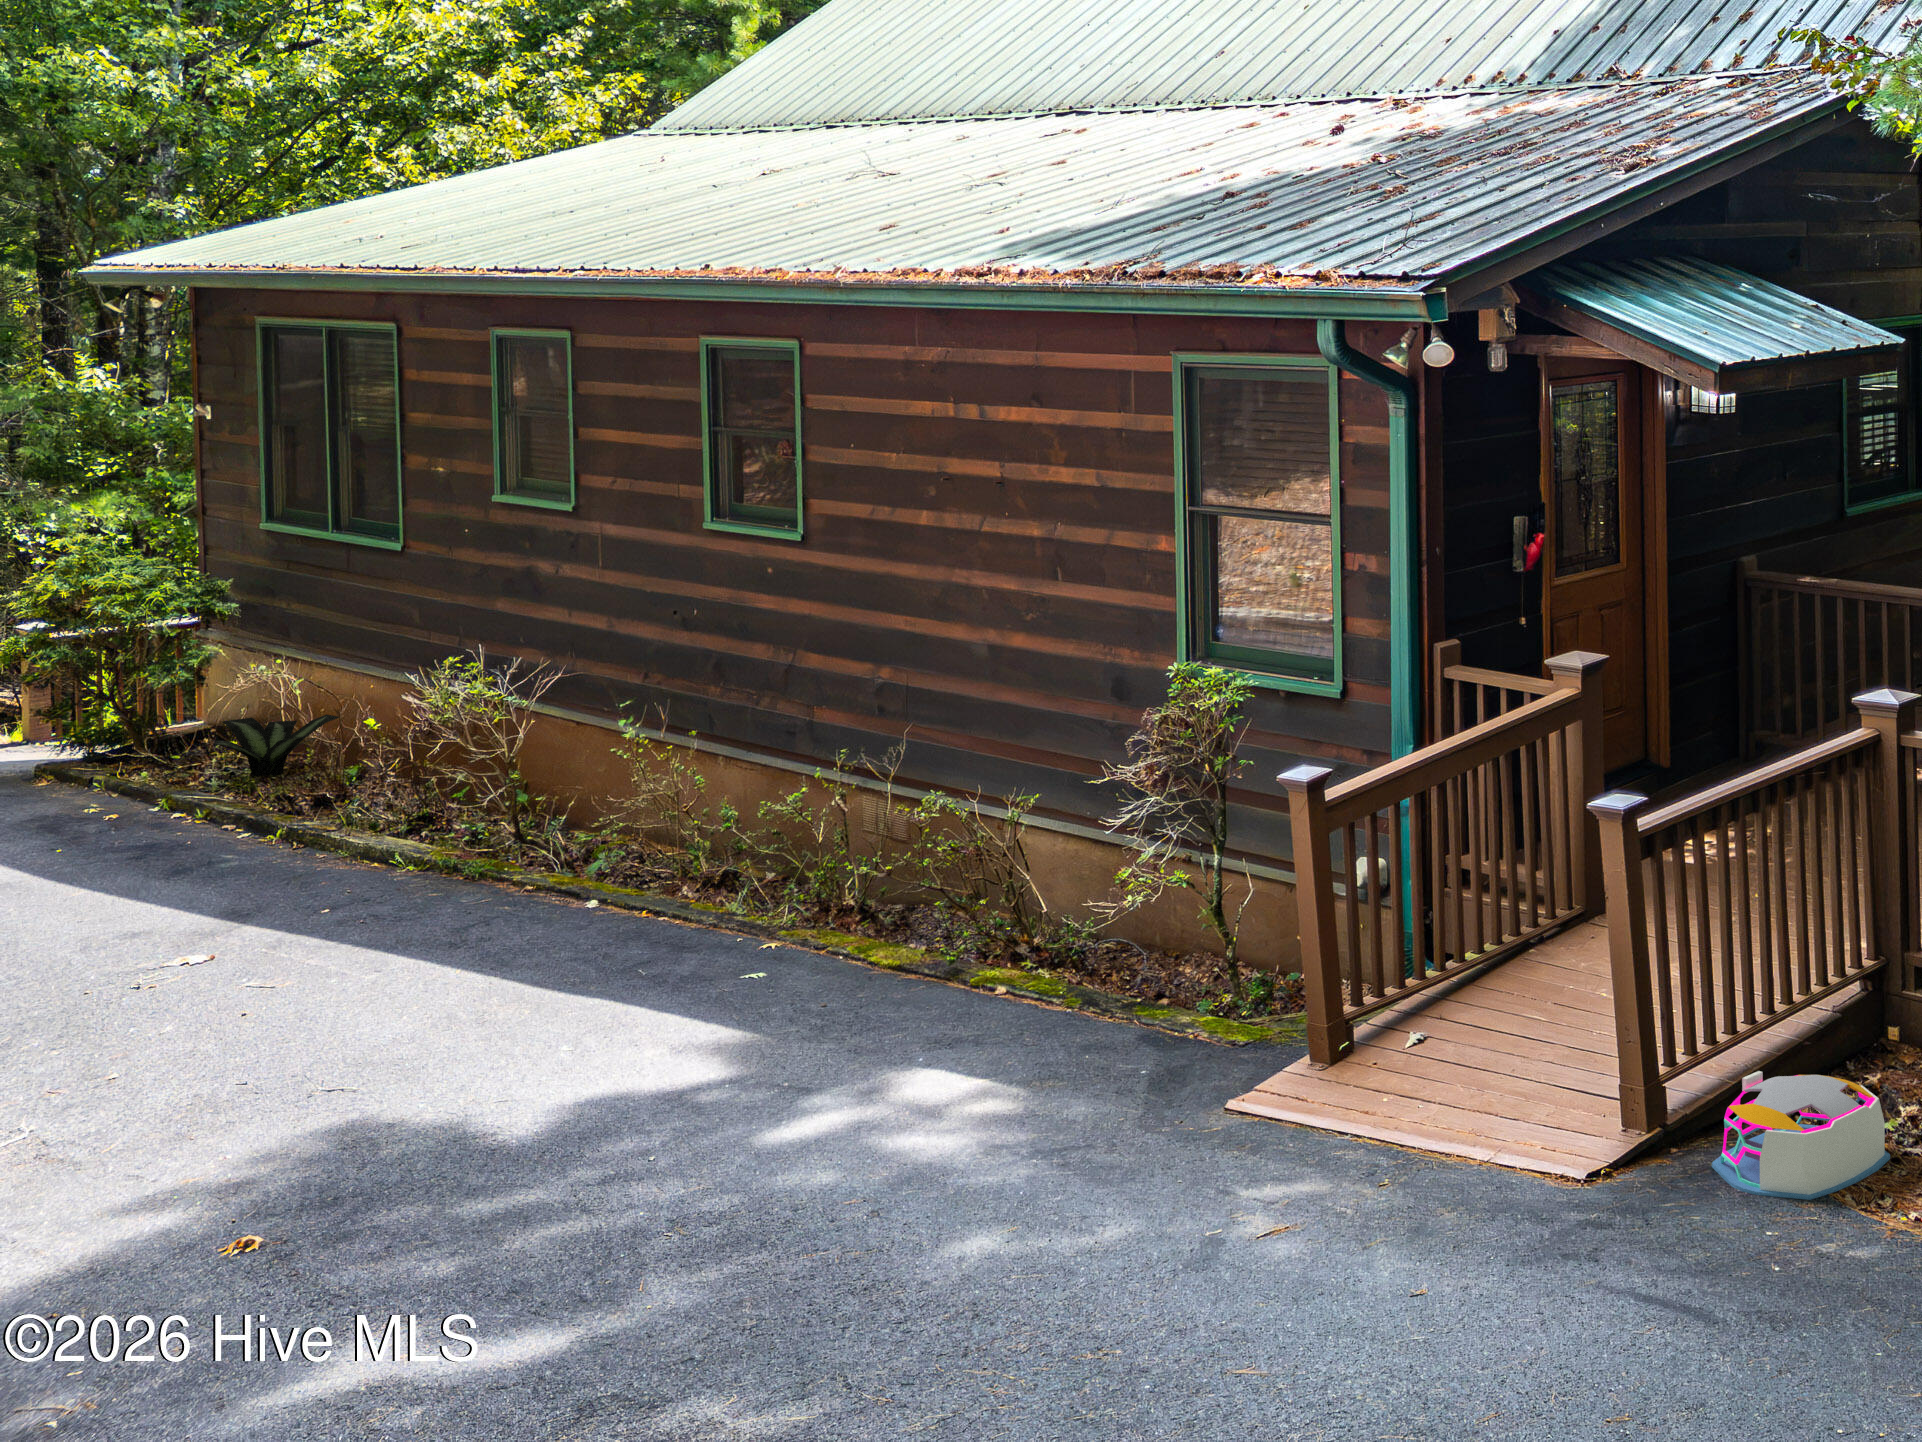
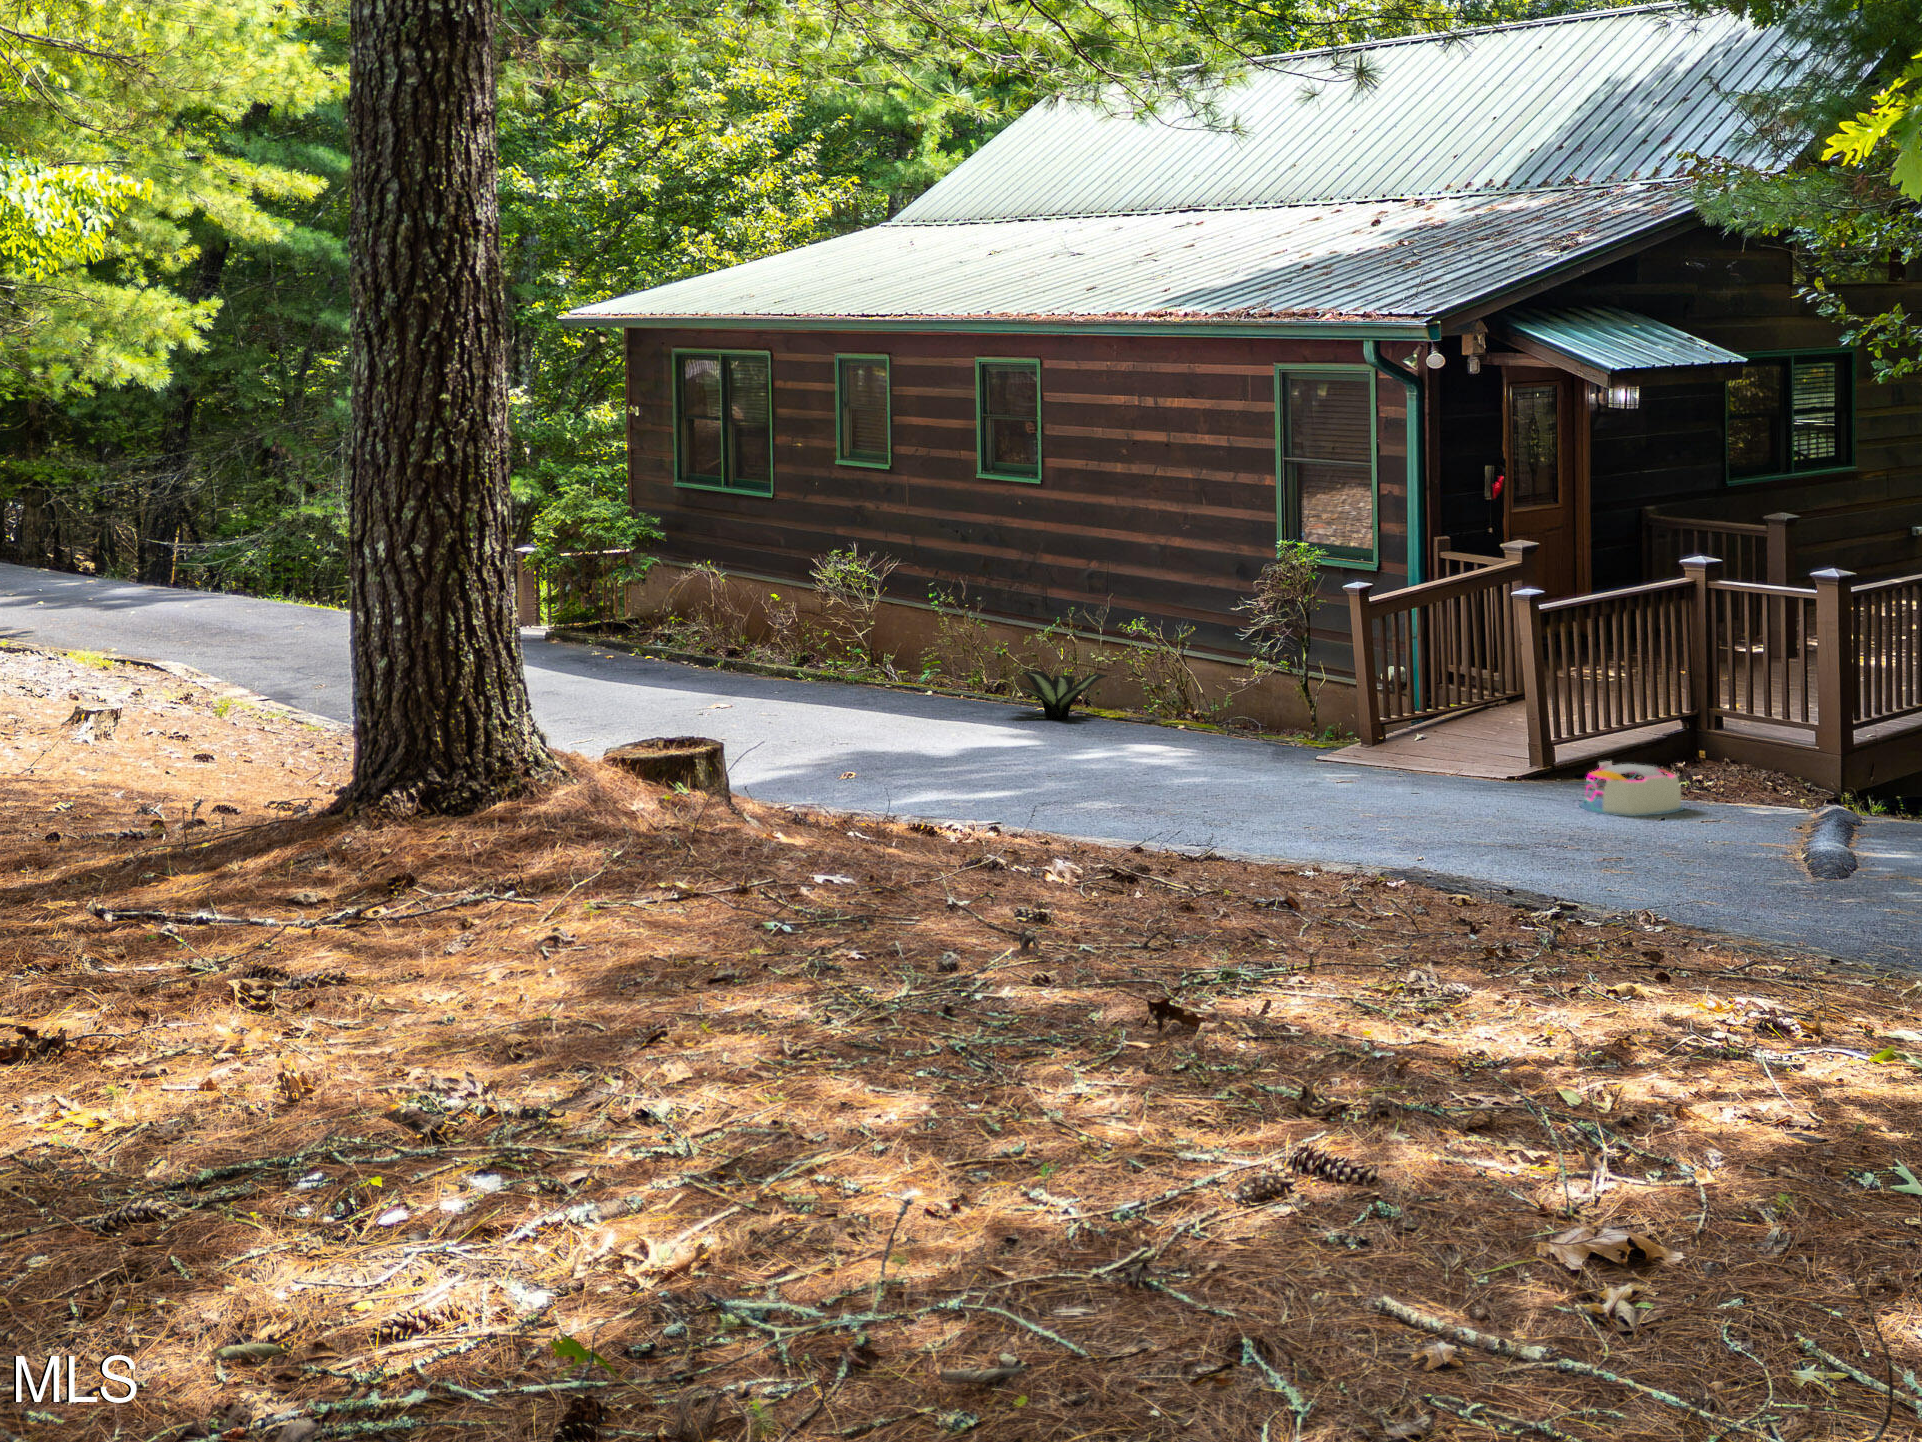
potted plant: present [211,714,339,777] -> present [1020,671,1107,721]

